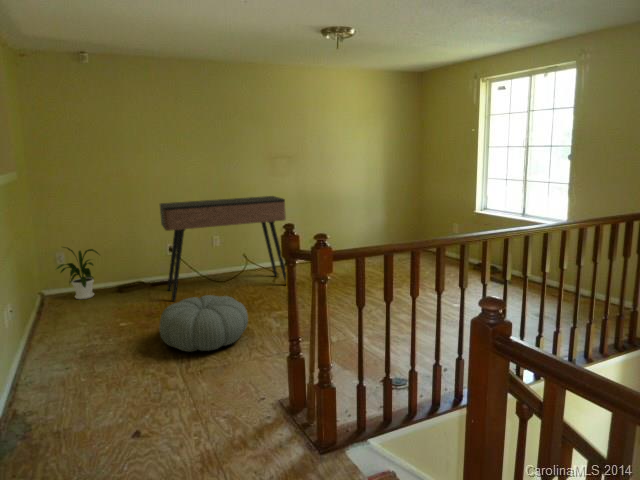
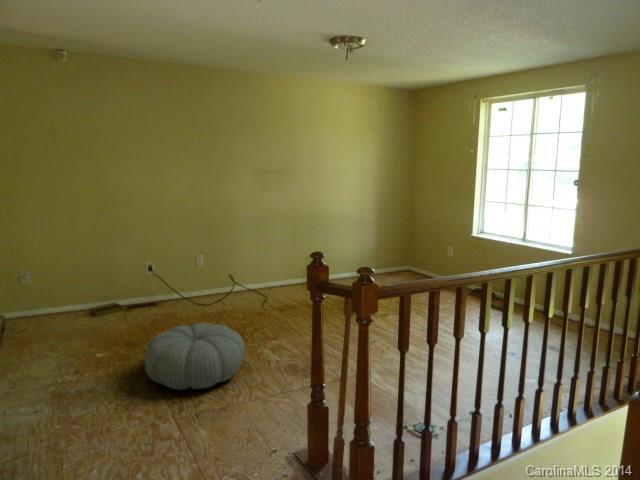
console table: present [160,196,286,301] -> none [142,213,281,326]
house plant: present [57,247,98,299] -> none [20,263,74,323]

